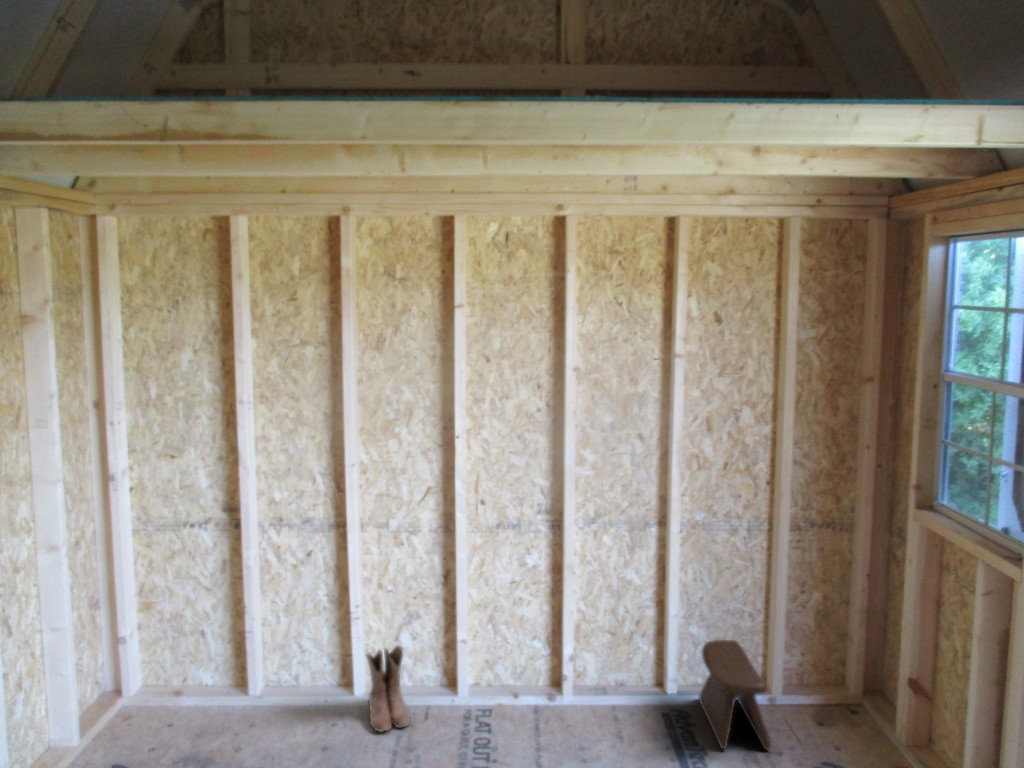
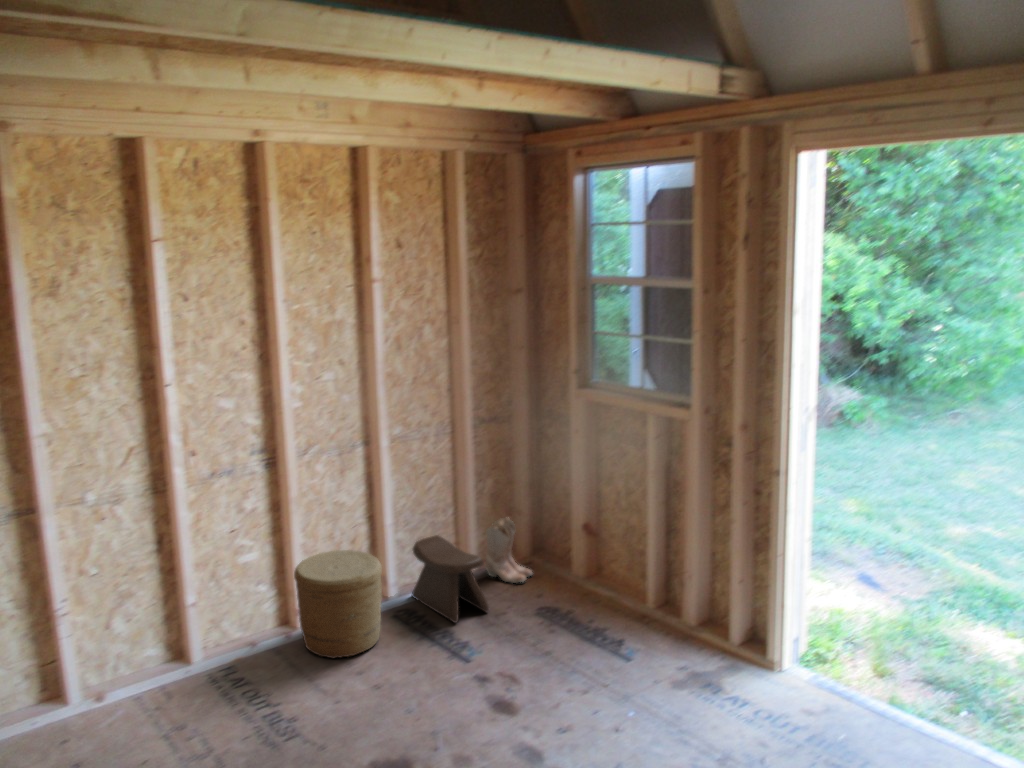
woven basket: none [555,625,644,744] -> present [294,550,382,658]
boots: present [366,646,410,732] -> present [485,518,533,583]

